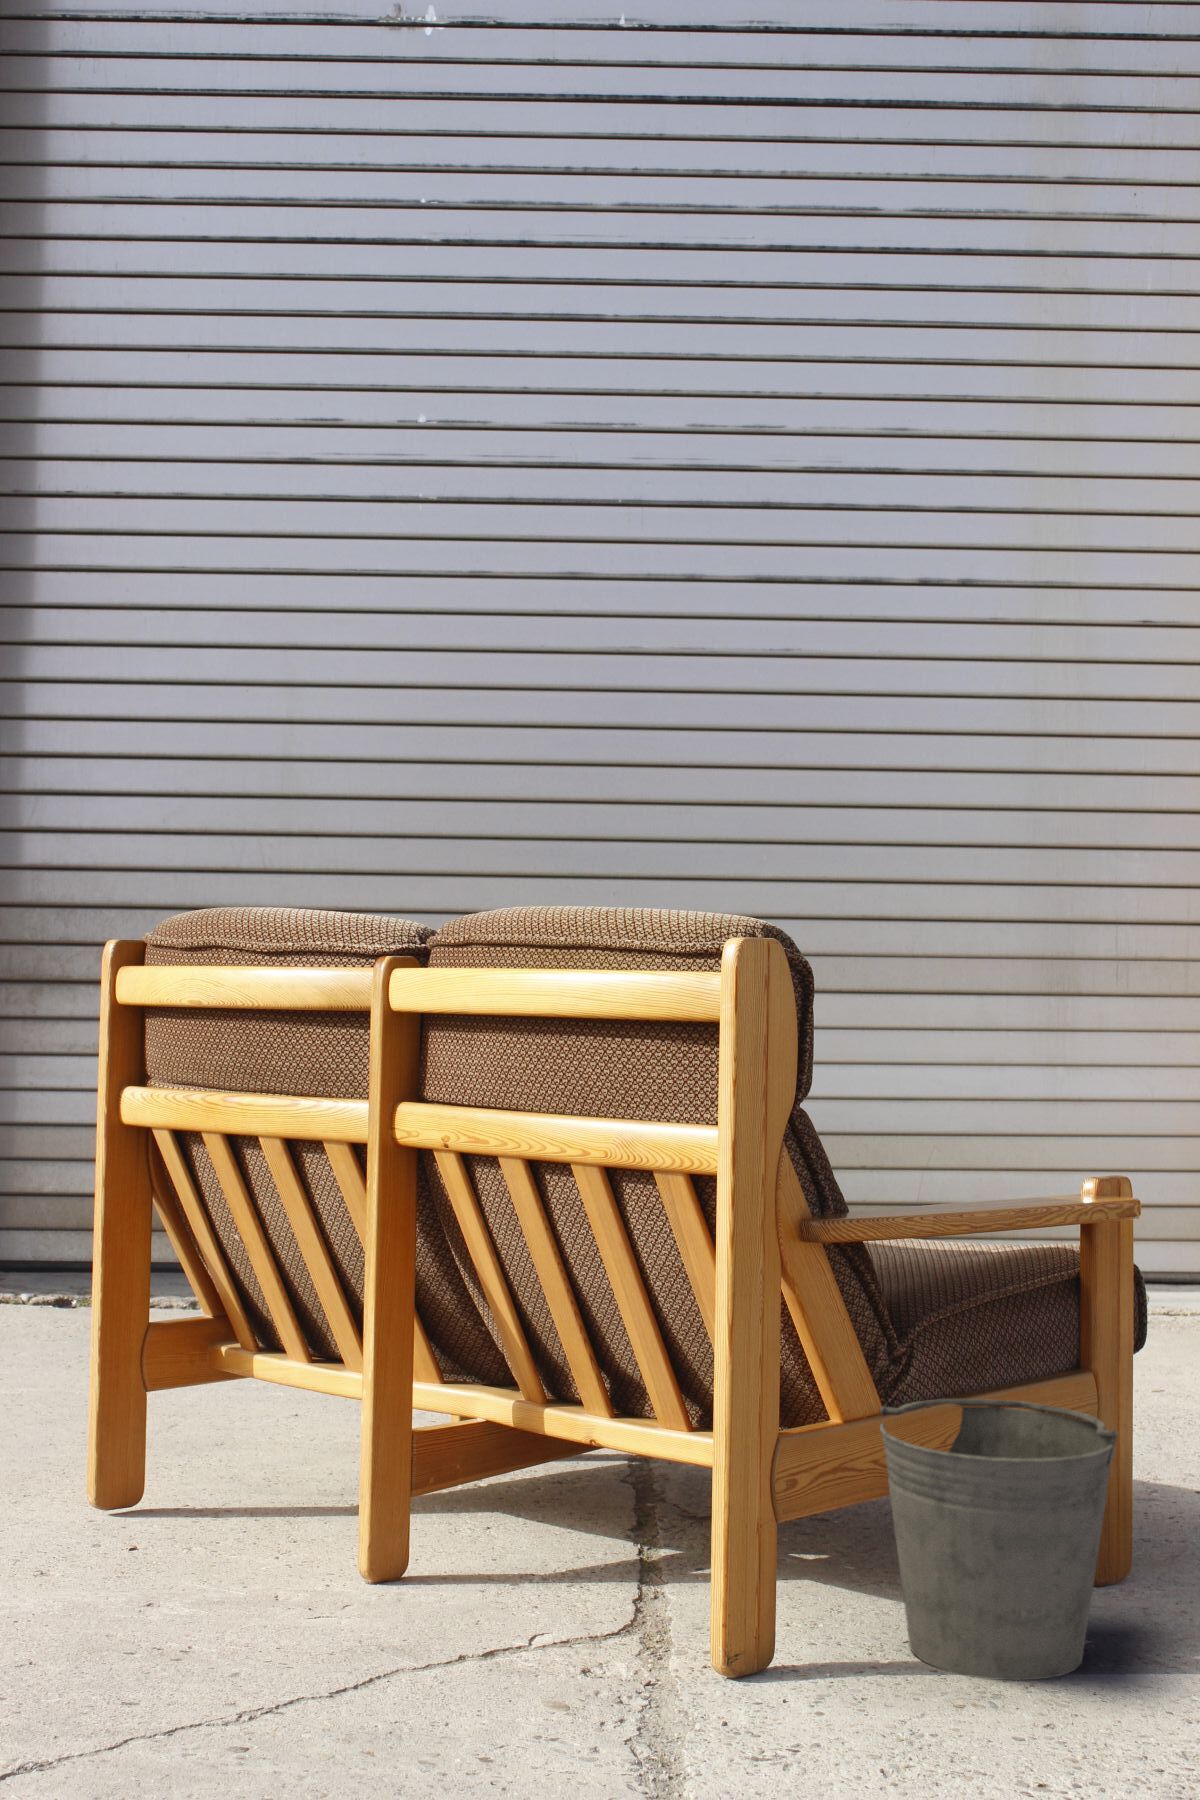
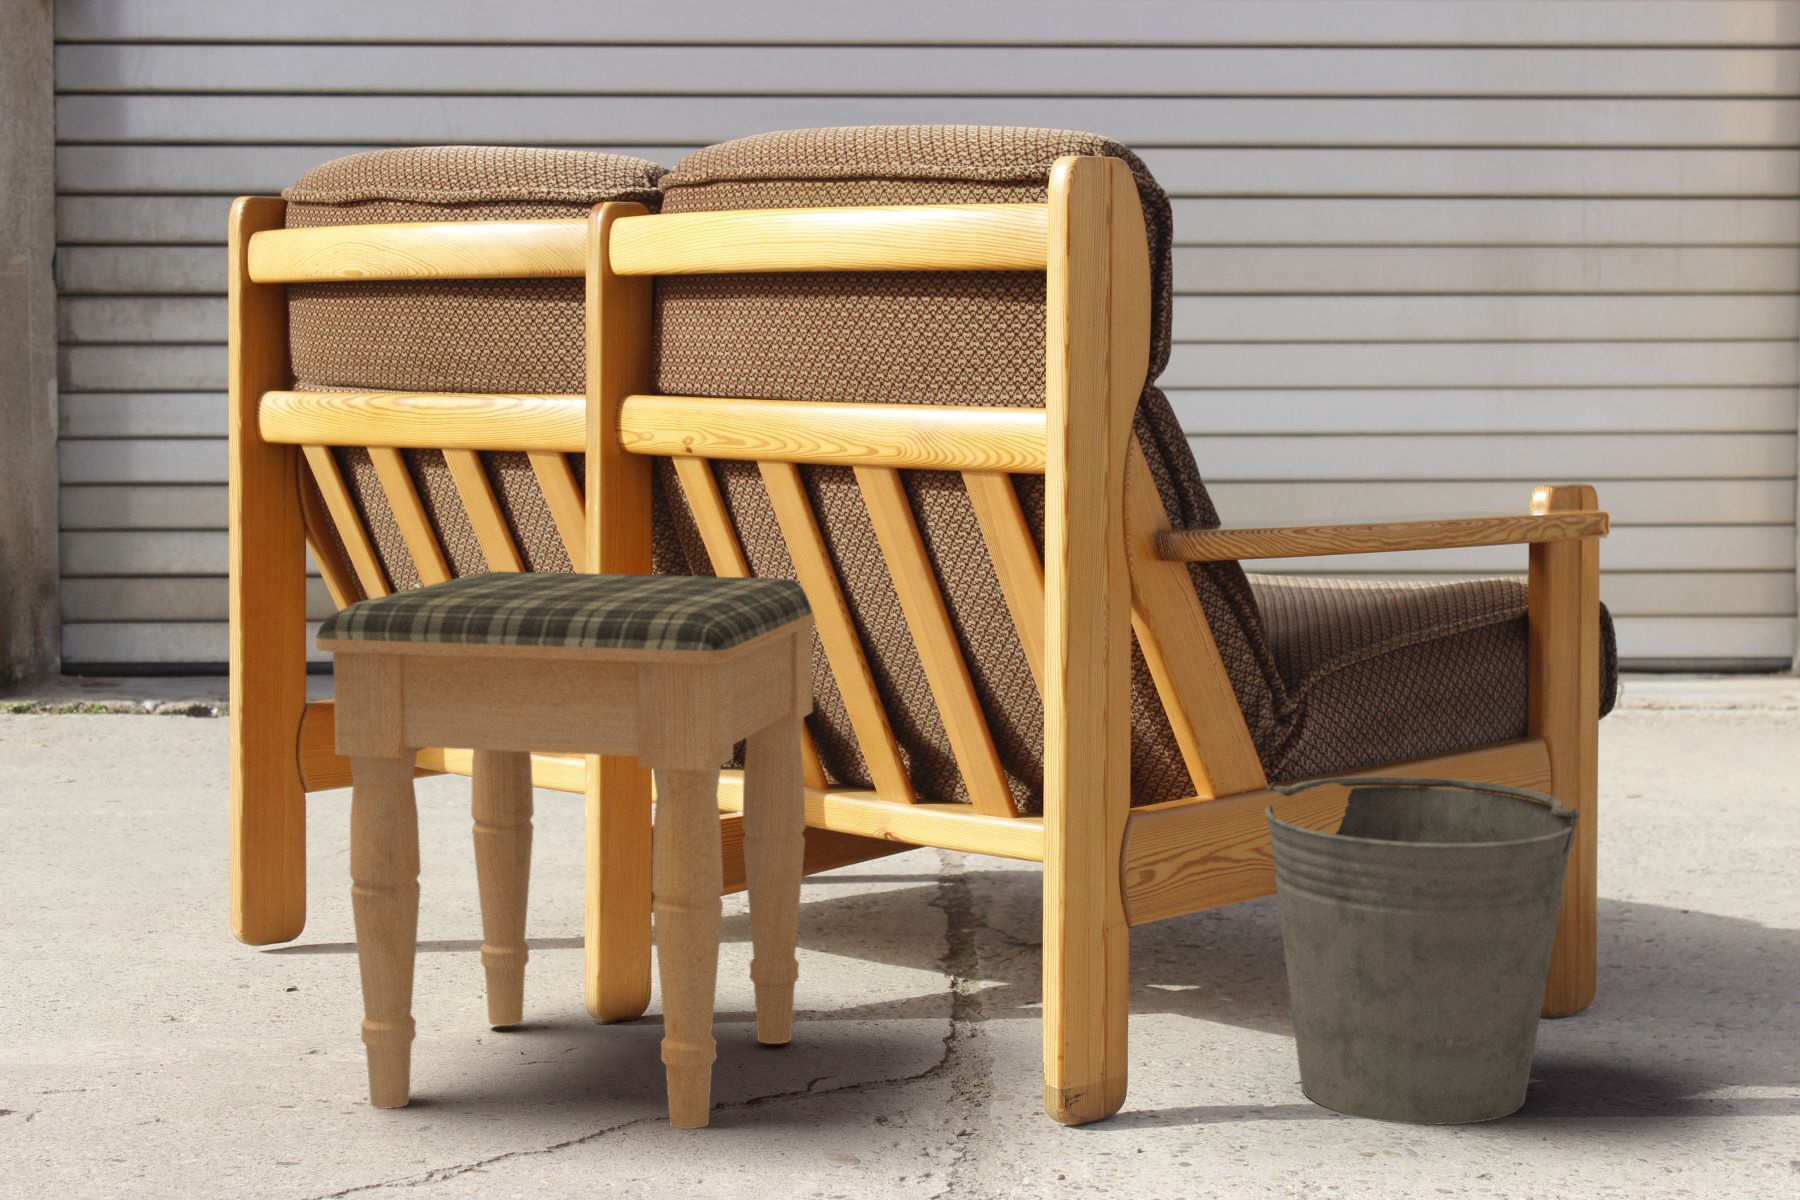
footstool: none [167,1231,548,1682] -> present [316,571,816,1129]

